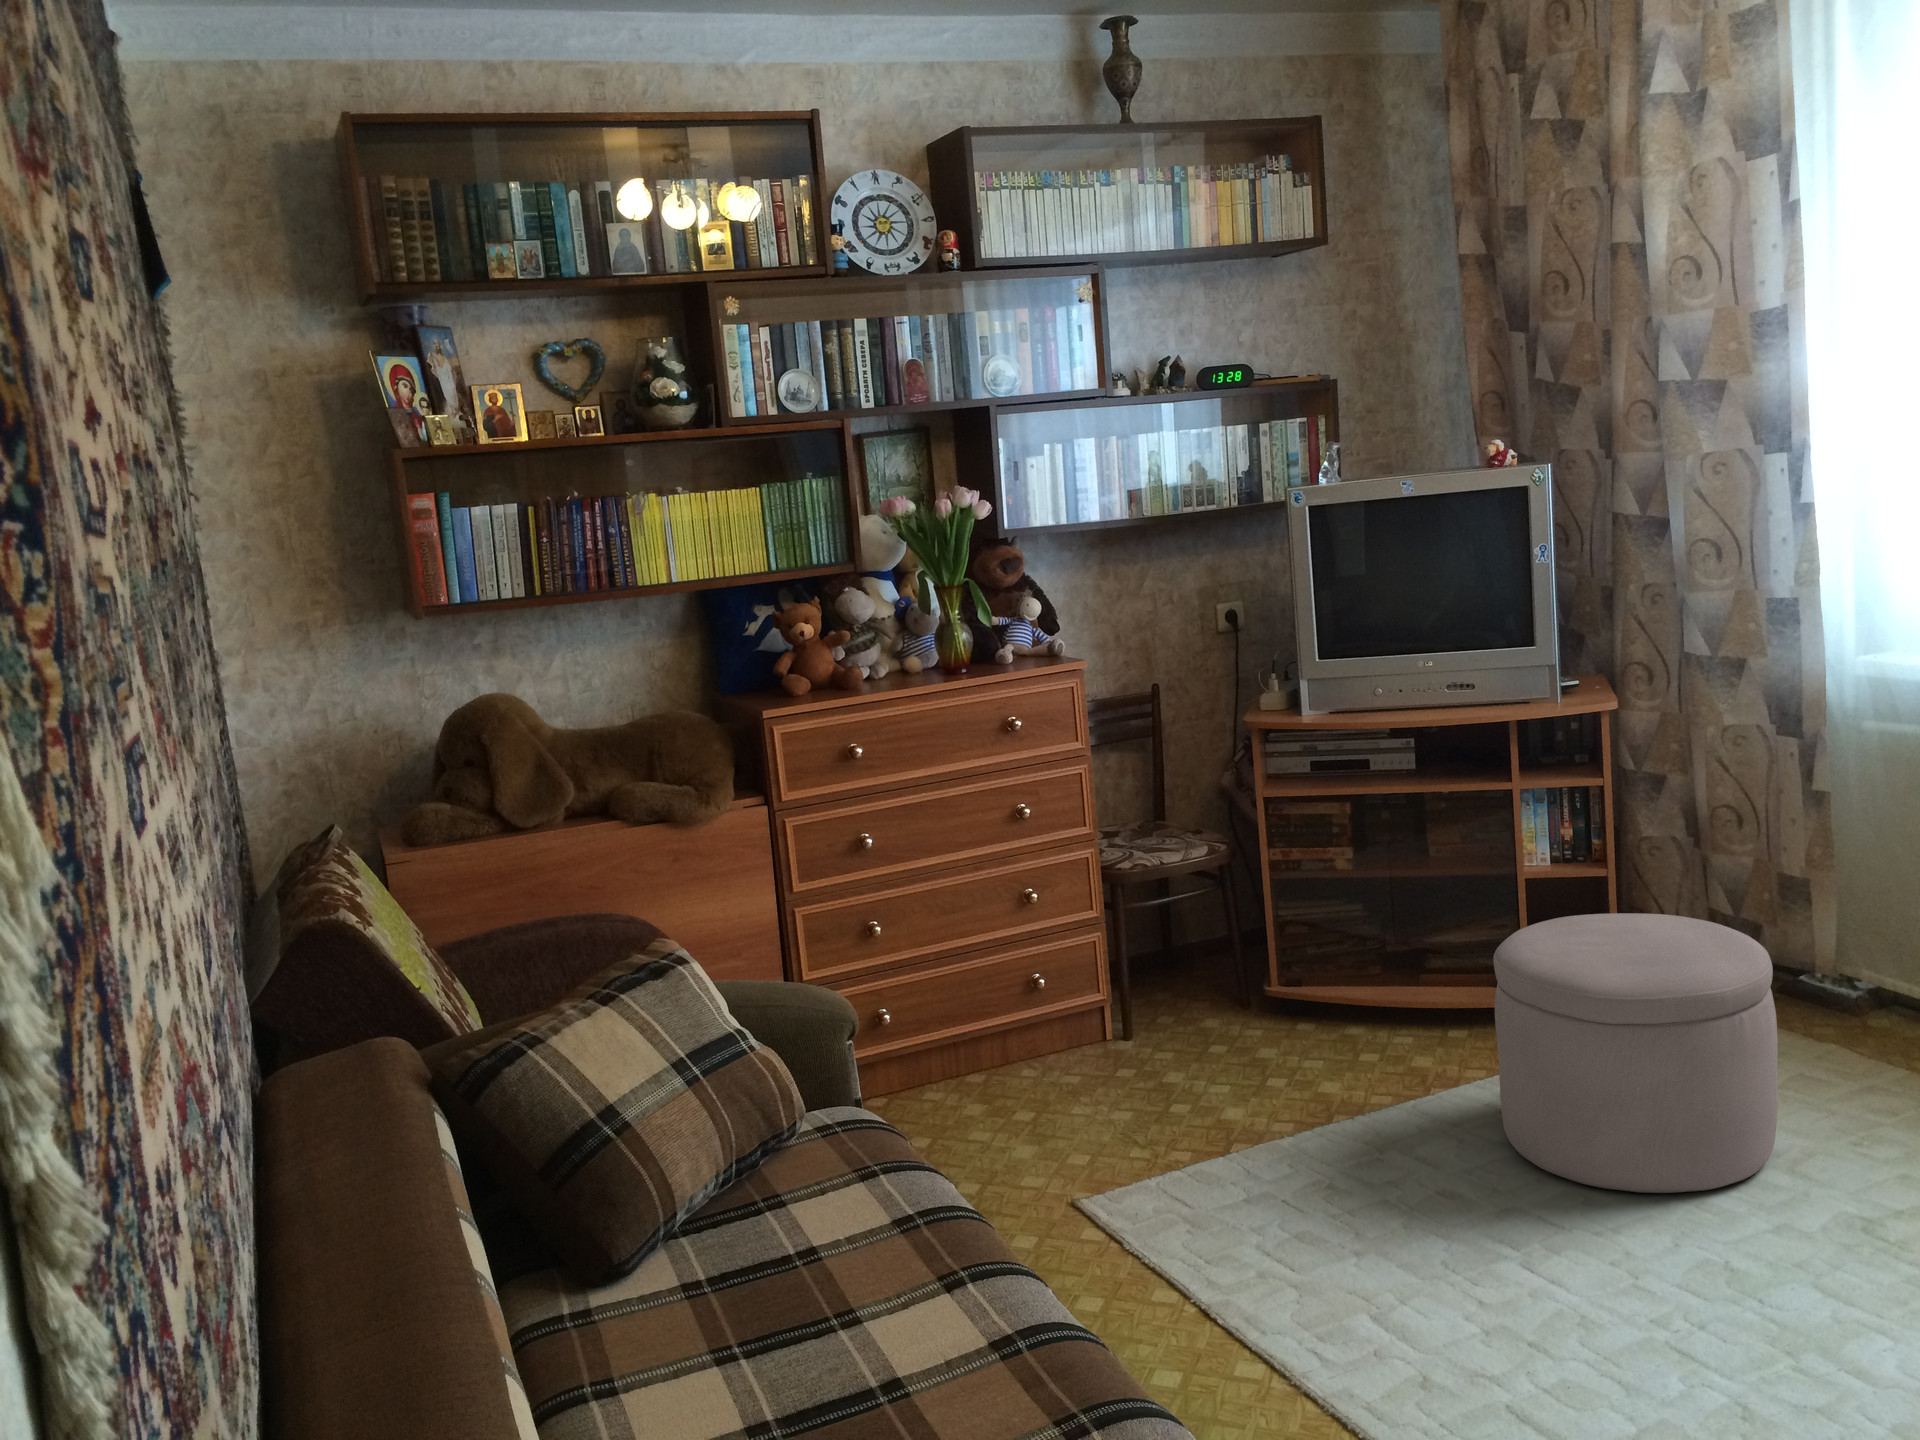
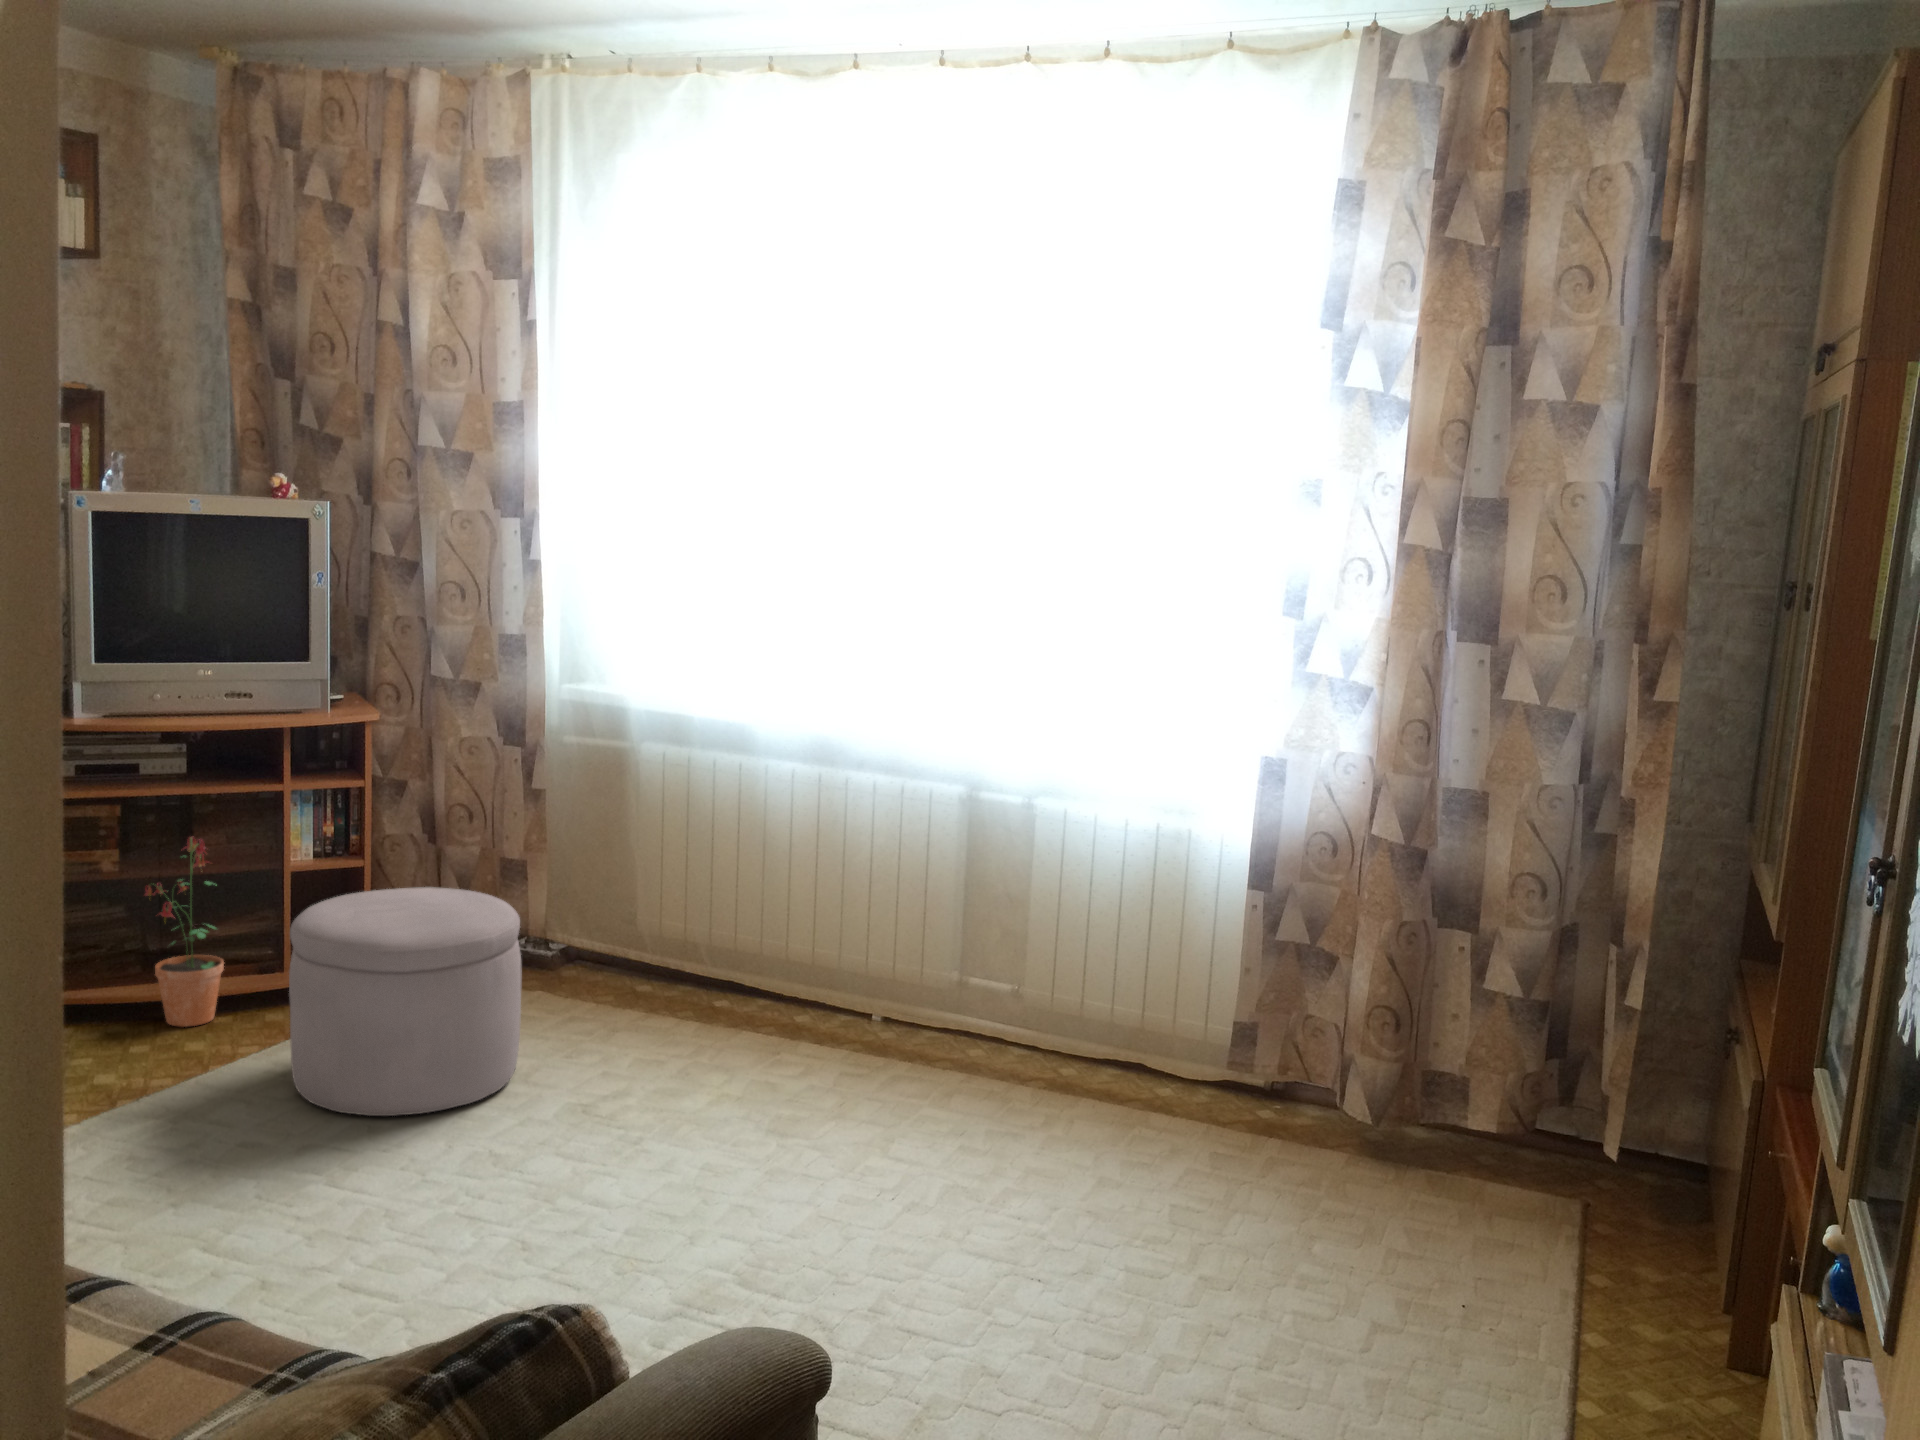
potted plant: none [1374,837,1453,1037] -> present [145,837,224,1027]

